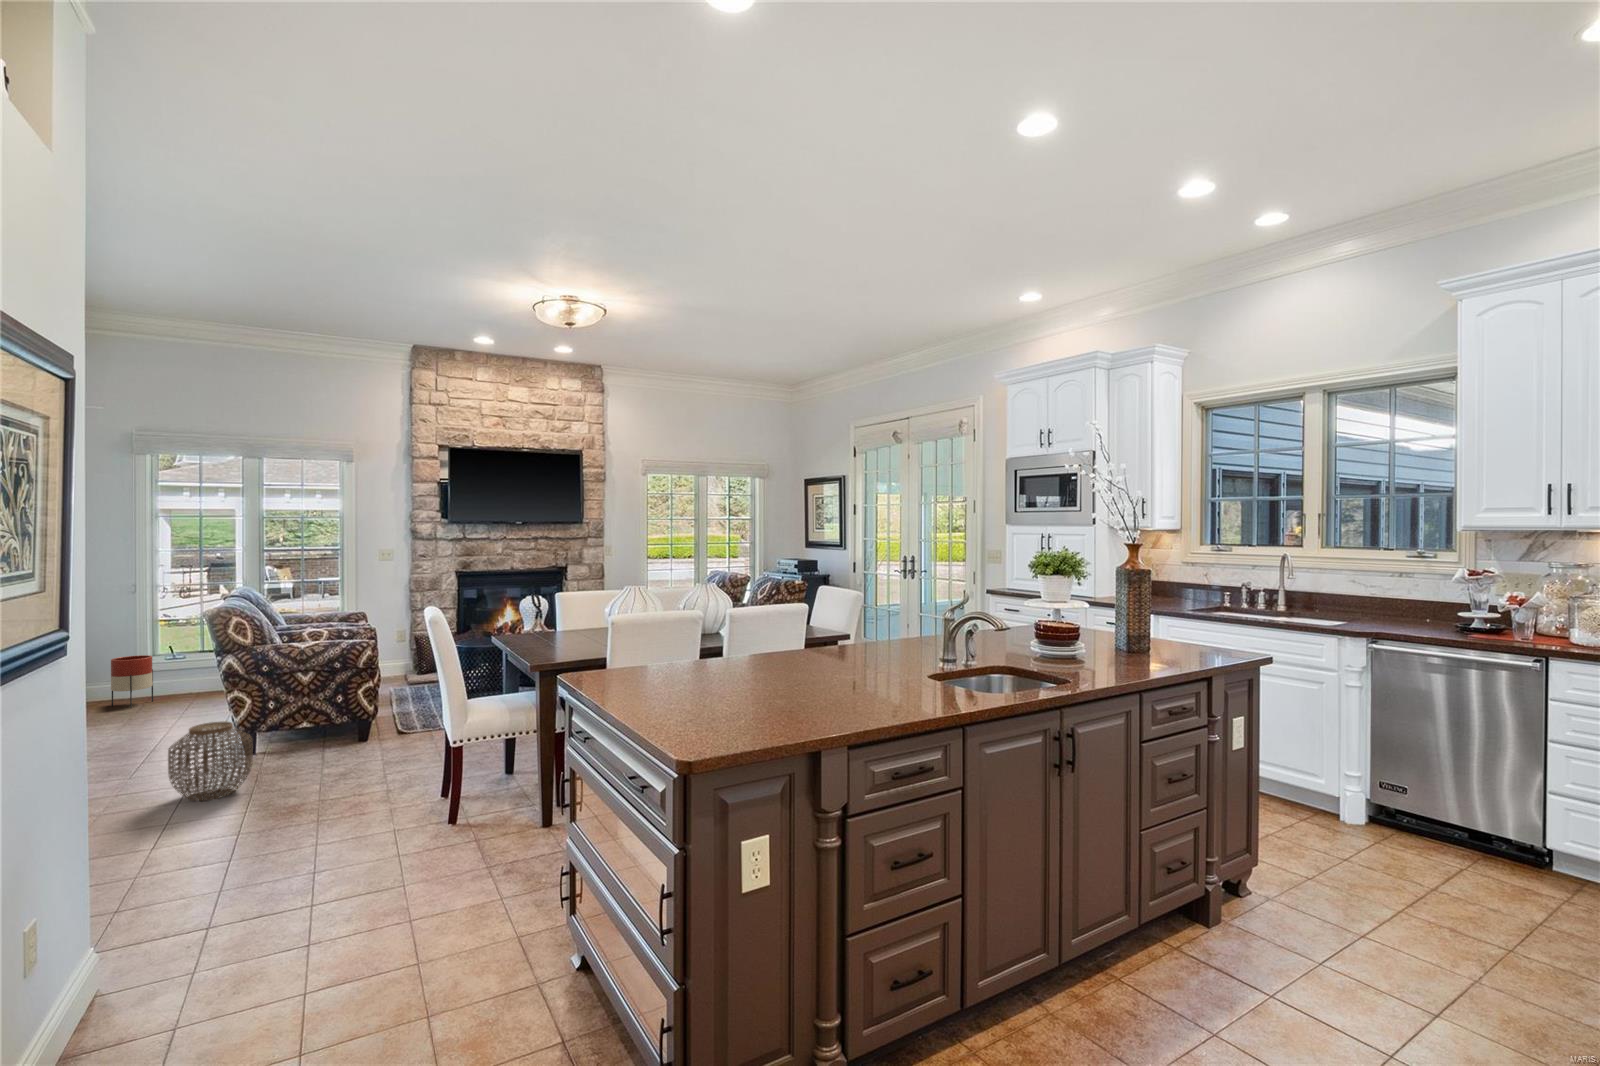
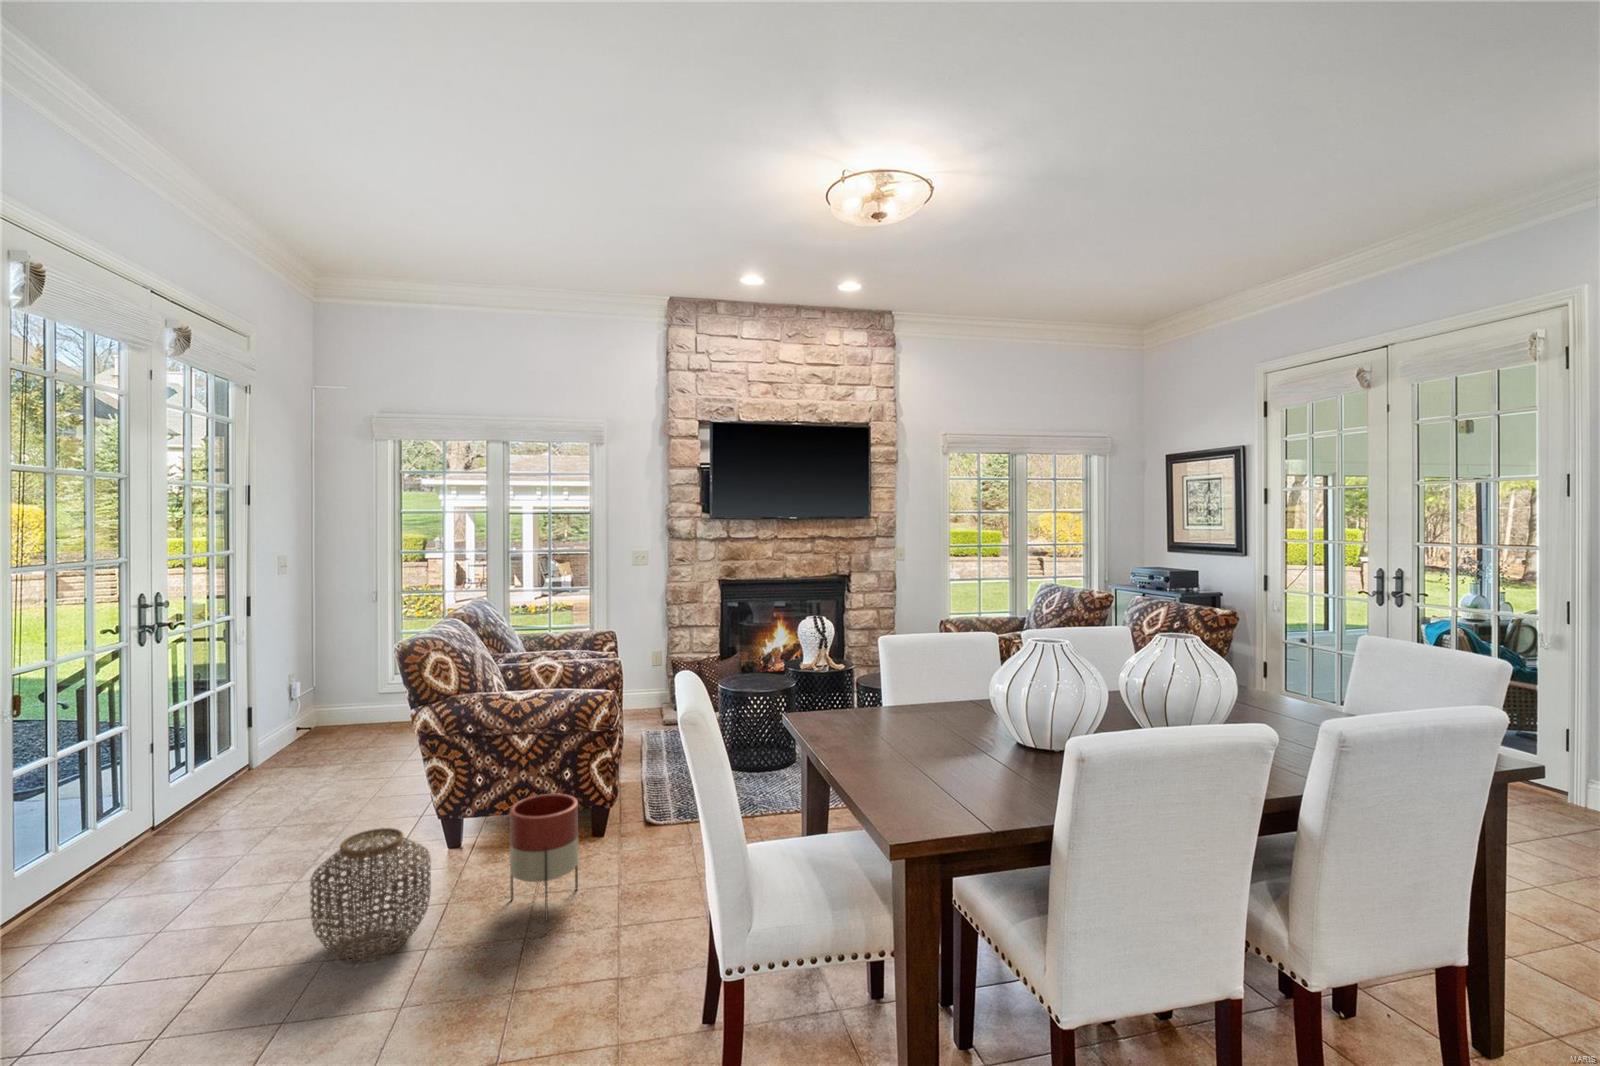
planter: present [111,655,153,708] -> present [510,794,579,920]

